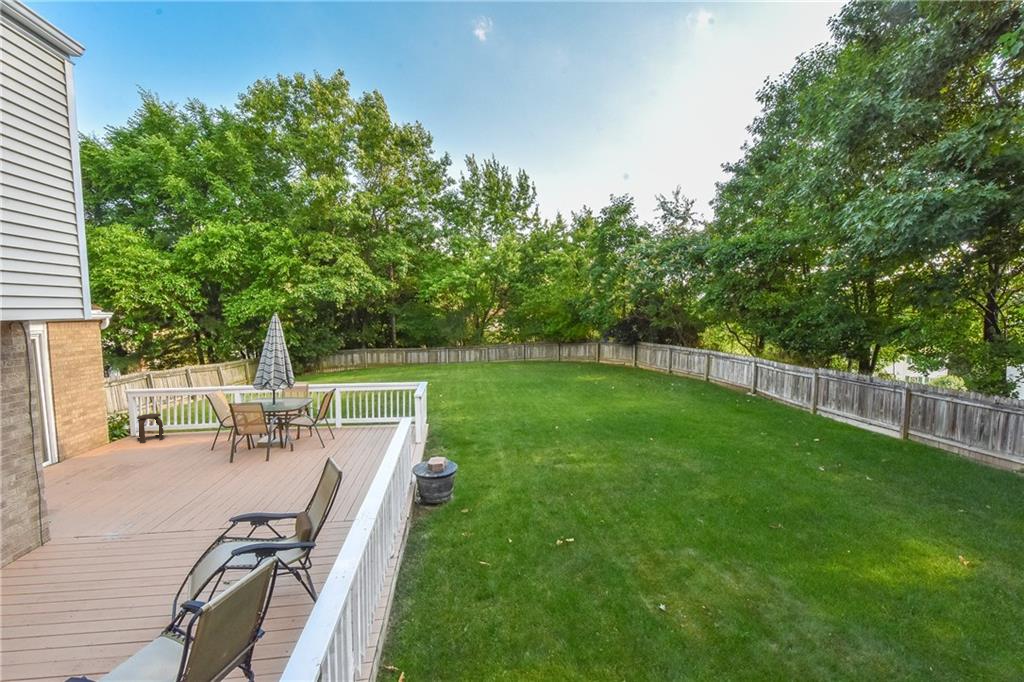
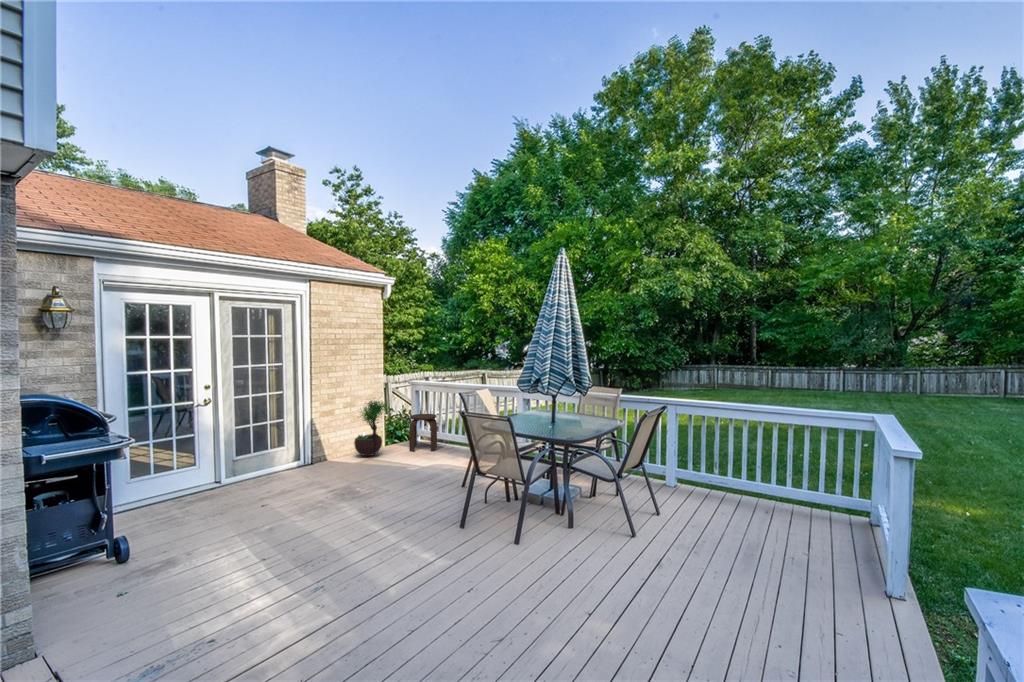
potted tree: none [92,405,125,452] -> present [354,401,386,456]

